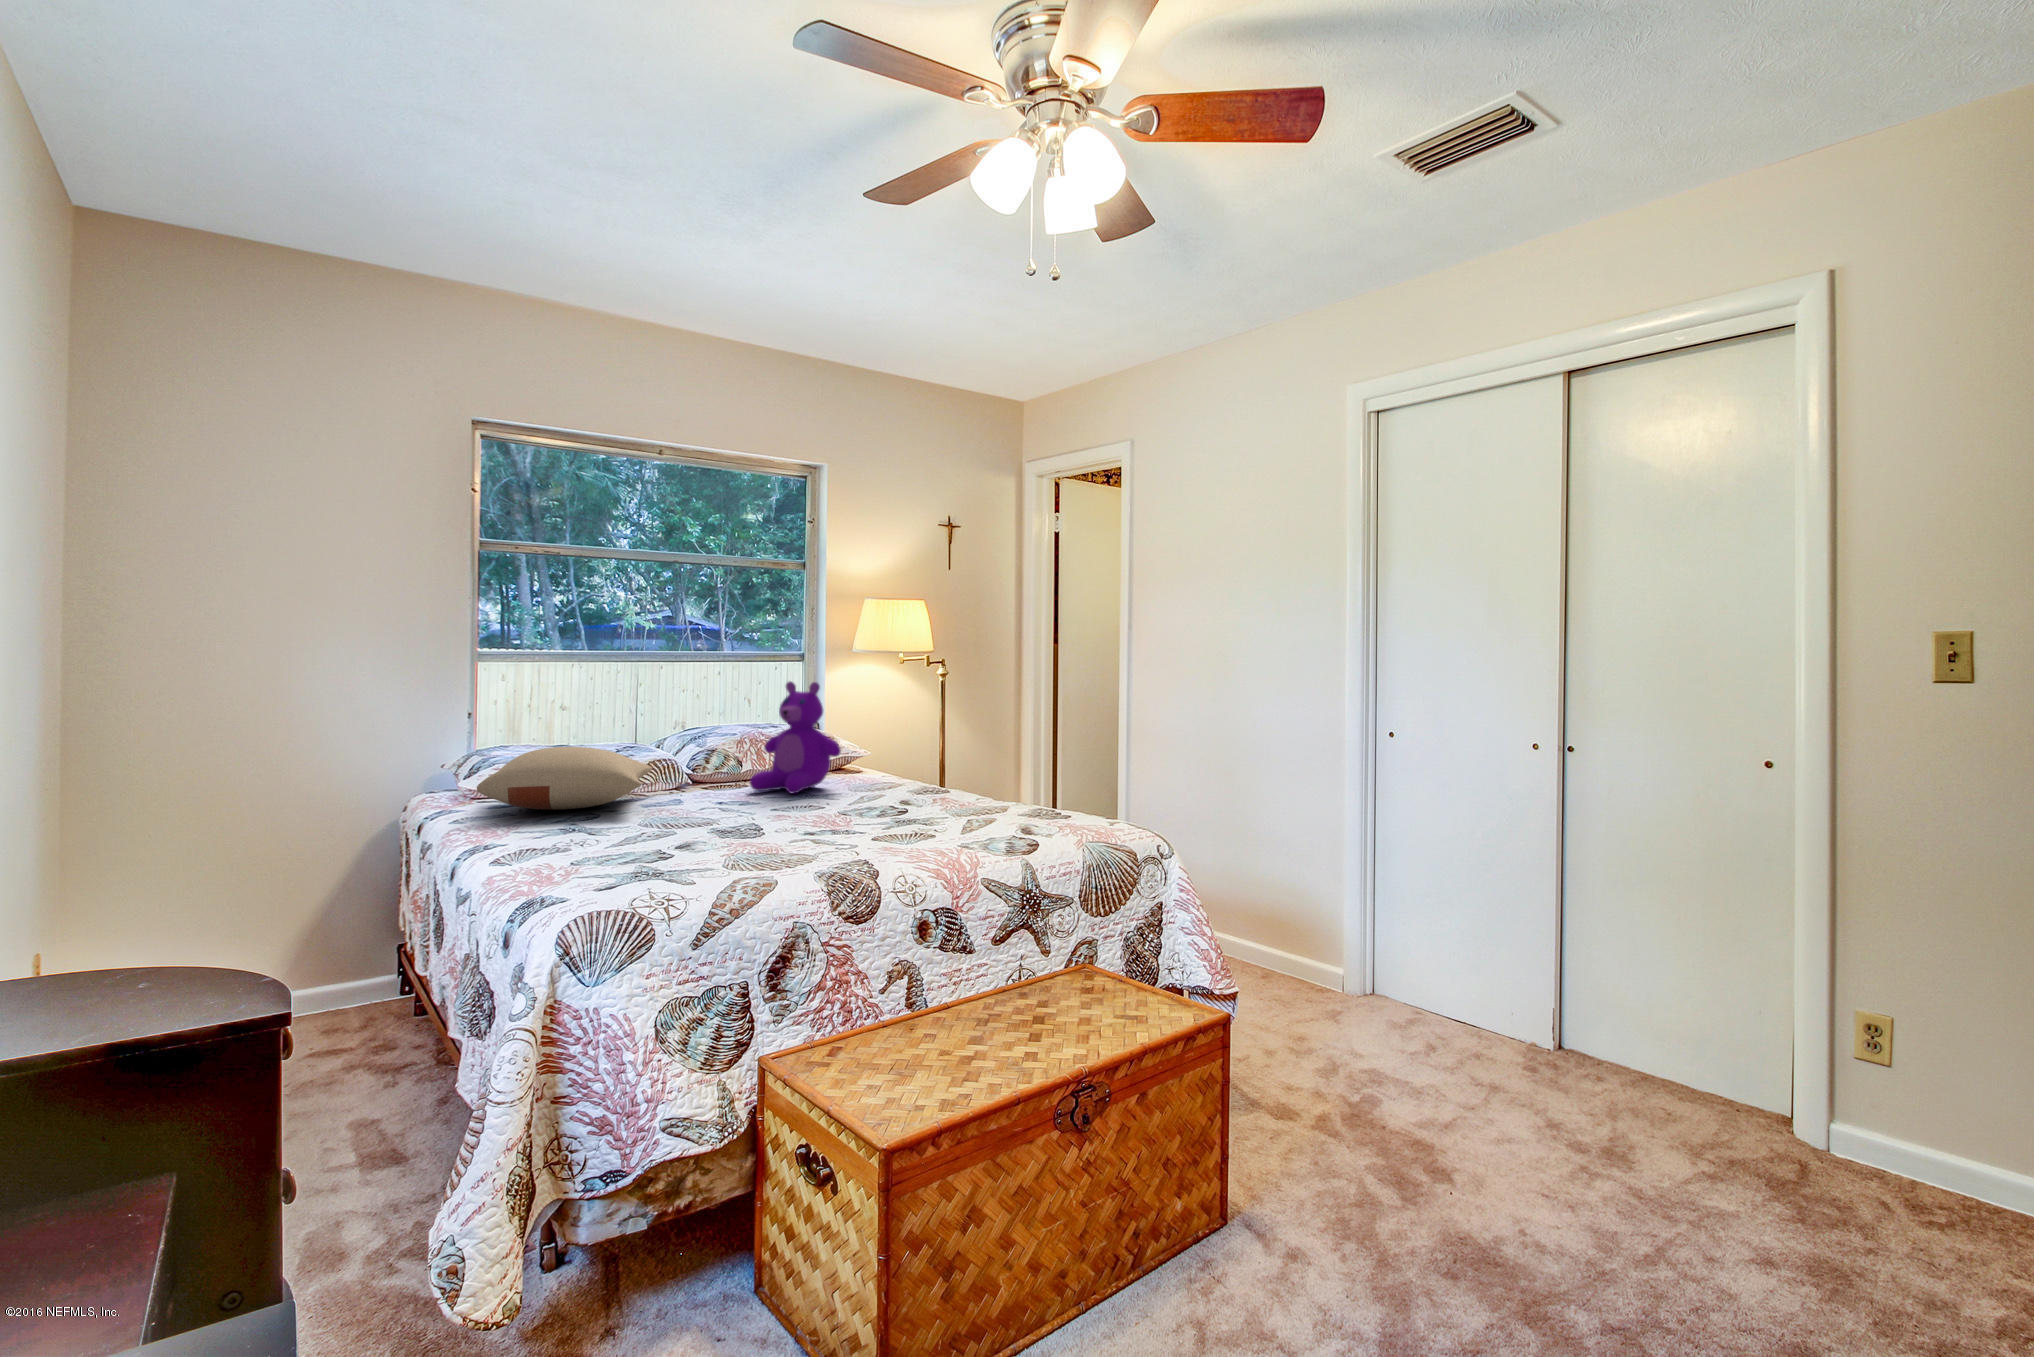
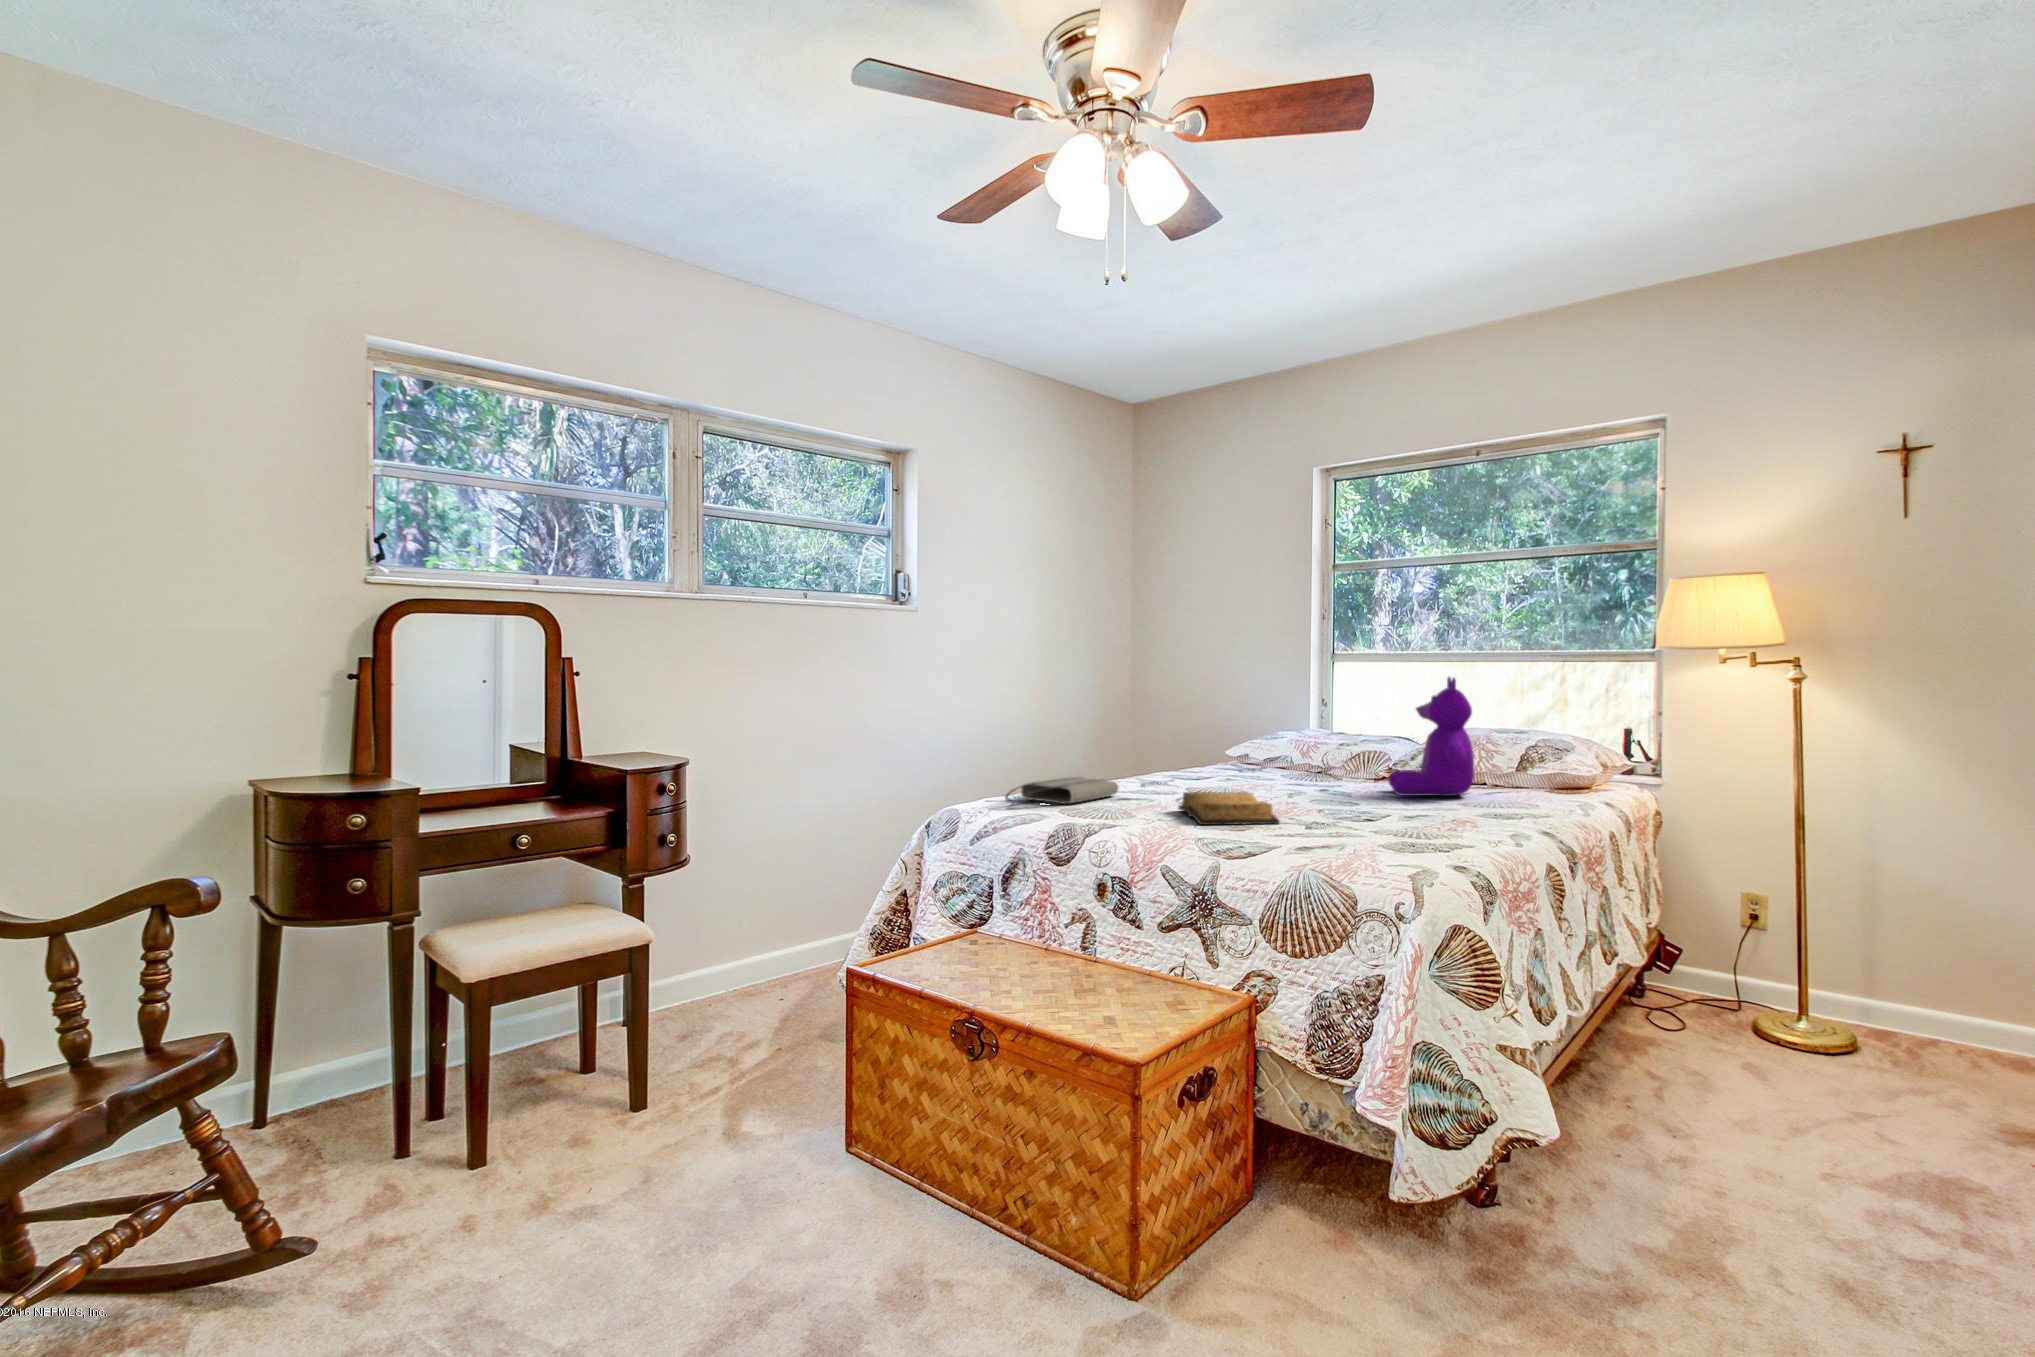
pillow: present [477,747,652,810] -> none [1172,727,1340,777]
diary: none [785,808,904,842] -> present [1177,792,1280,825]
tote bag: none [554,831,683,880] -> present [1005,777,1118,804]

